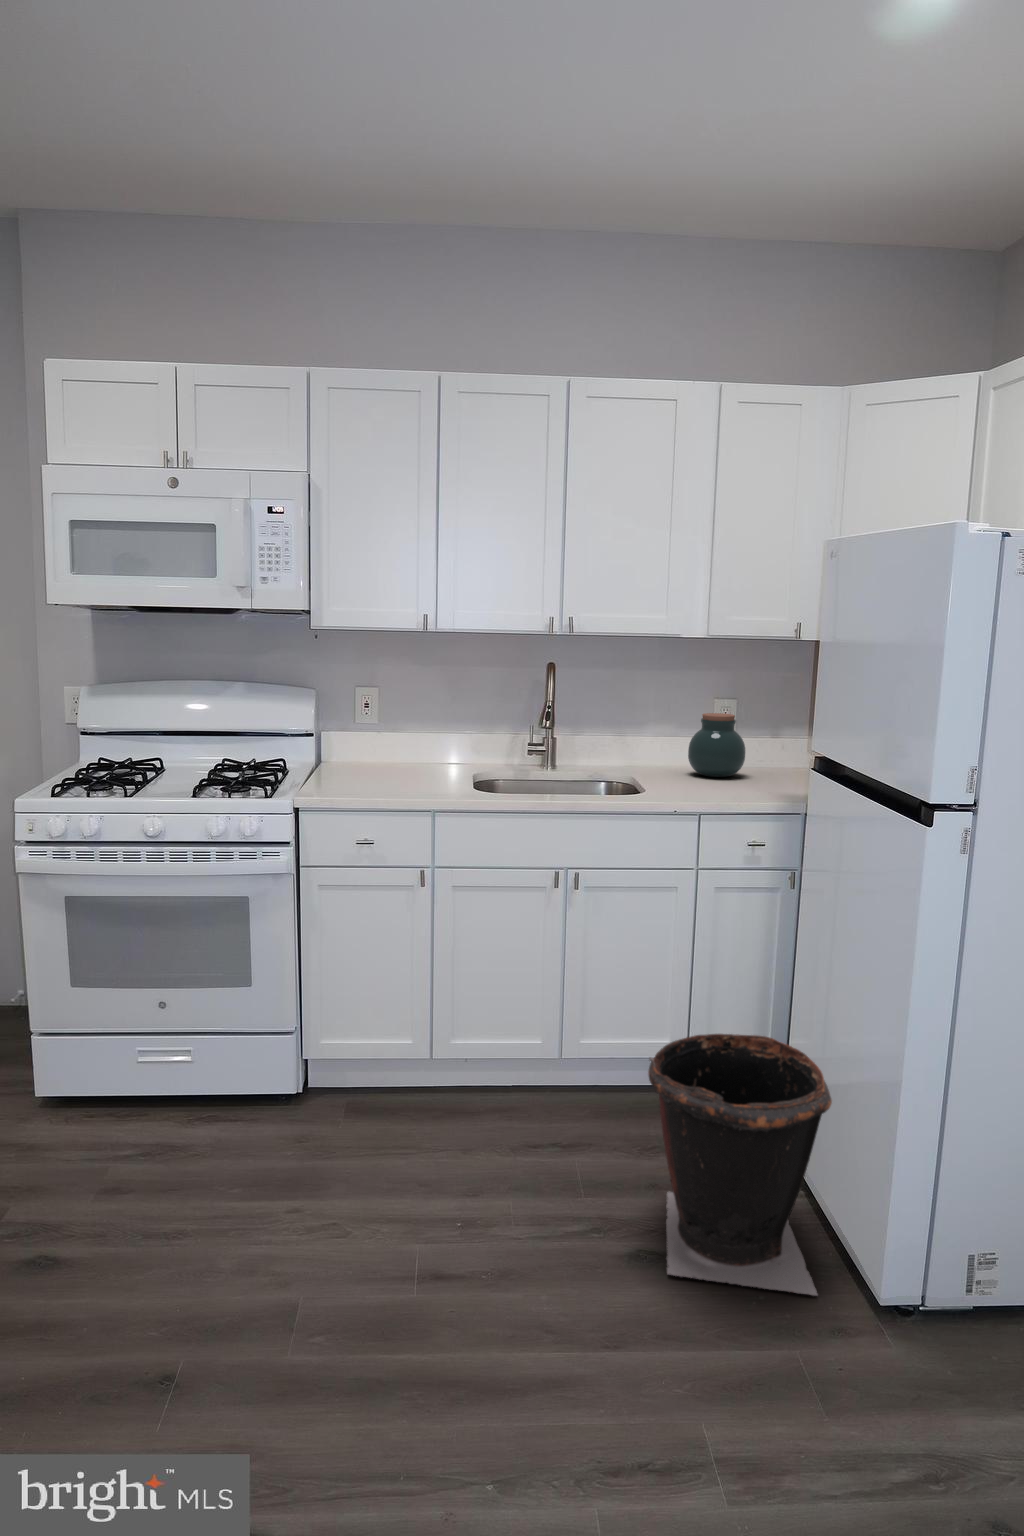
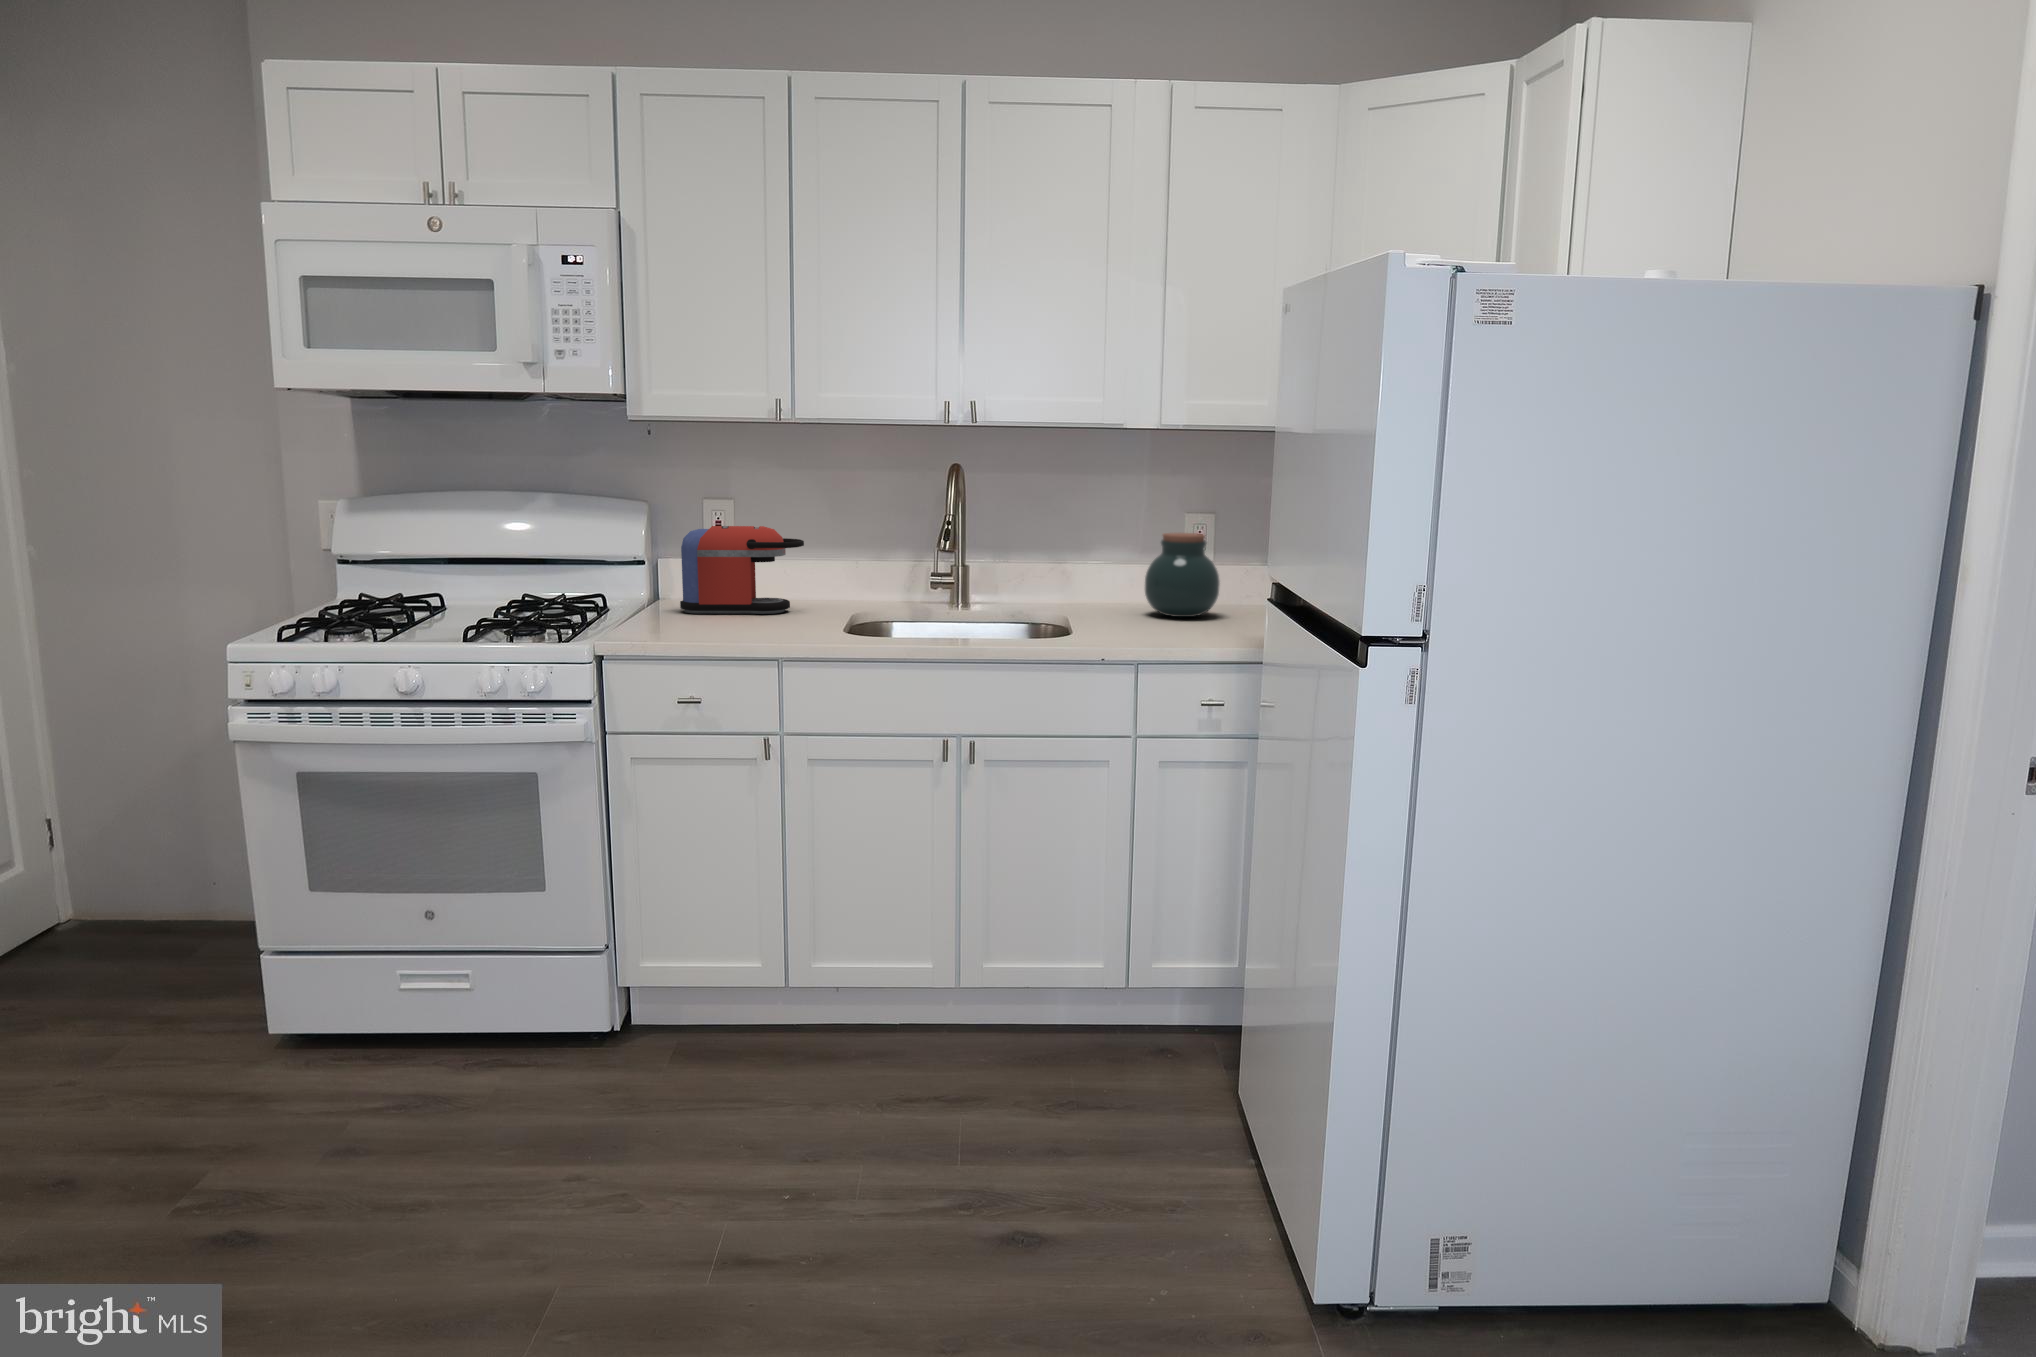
coffee maker: none [339,707,433,774] -> present [680,526,804,614]
waste bin: present [648,1034,832,1295] -> none [1023,949,1261,1289]

